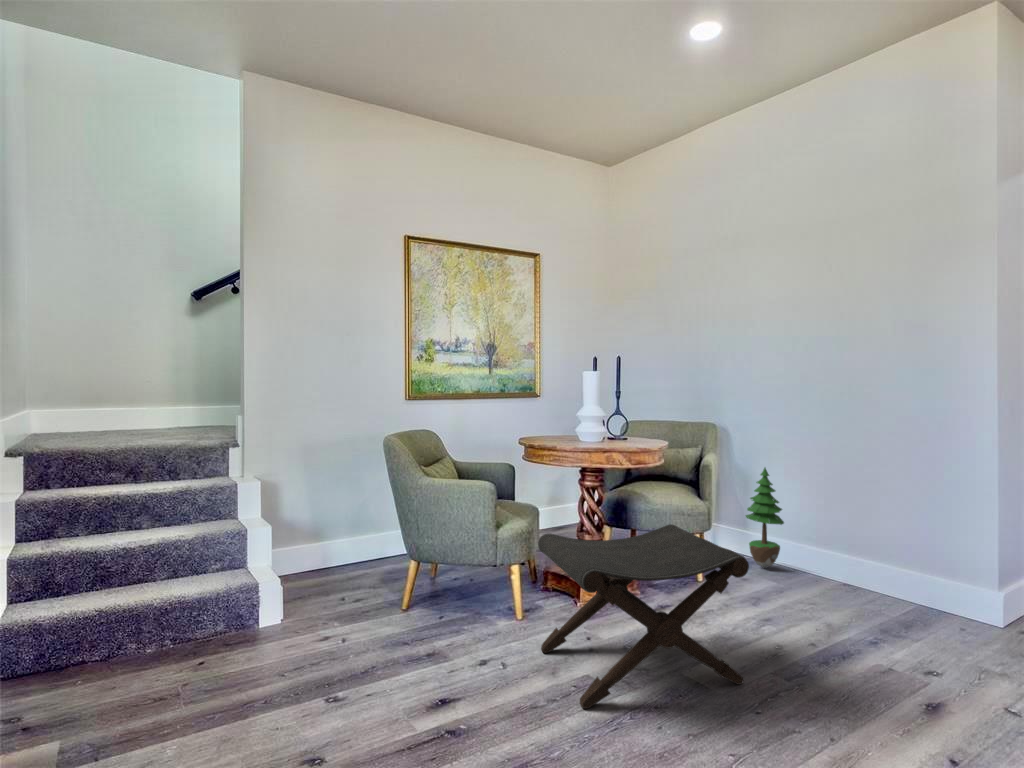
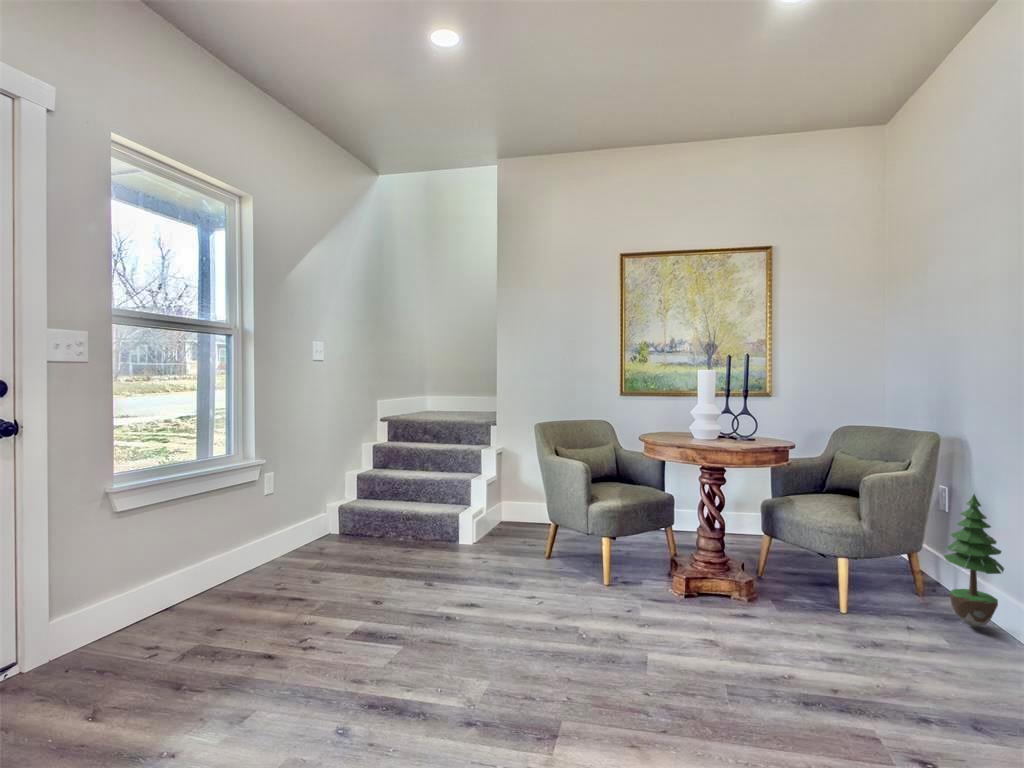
footstool: present [538,524,749,709] -> none [532,510,716,683]

